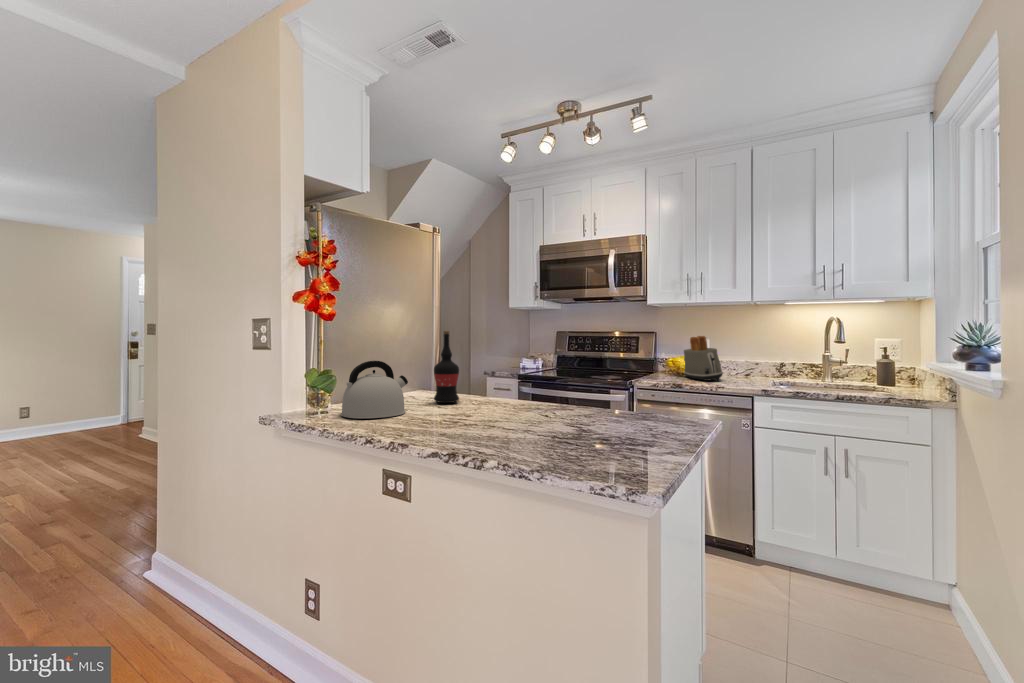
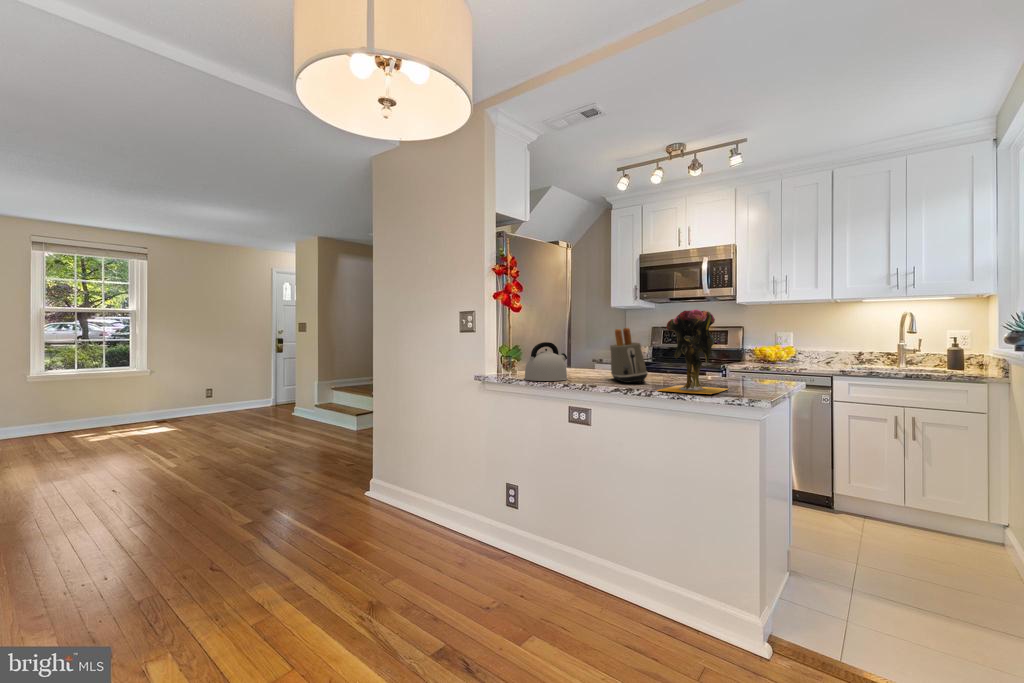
vase: none [507,318,618,450] -> present [657,309,728,394]
wine bottle: present [434,331,459,403] -> none [580,322,599,375]
toaster: present [684,336,723,381] -> present [610,328,648,383]

